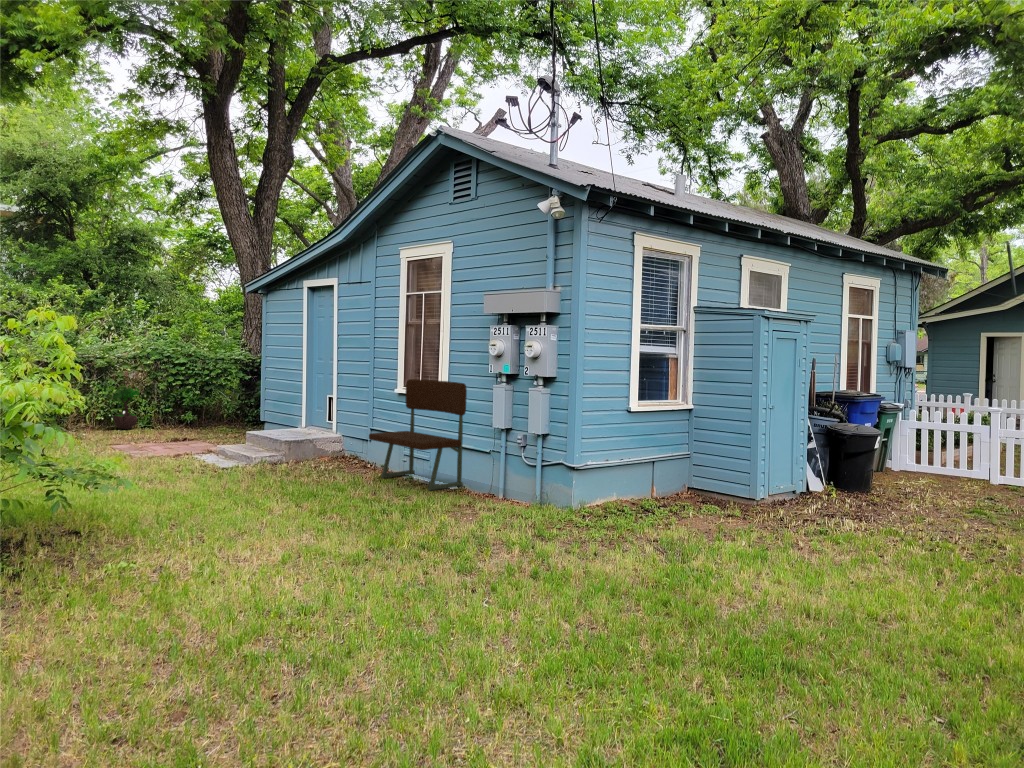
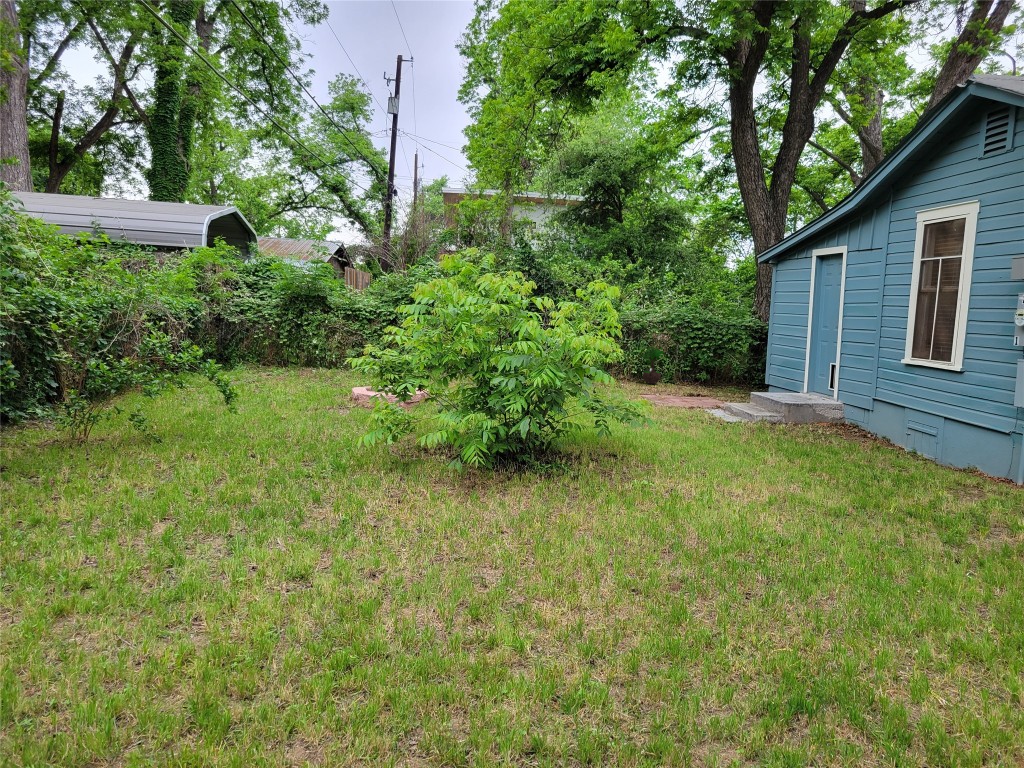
bench: present [369,379,467,491] -> none [872,348,997,470]

